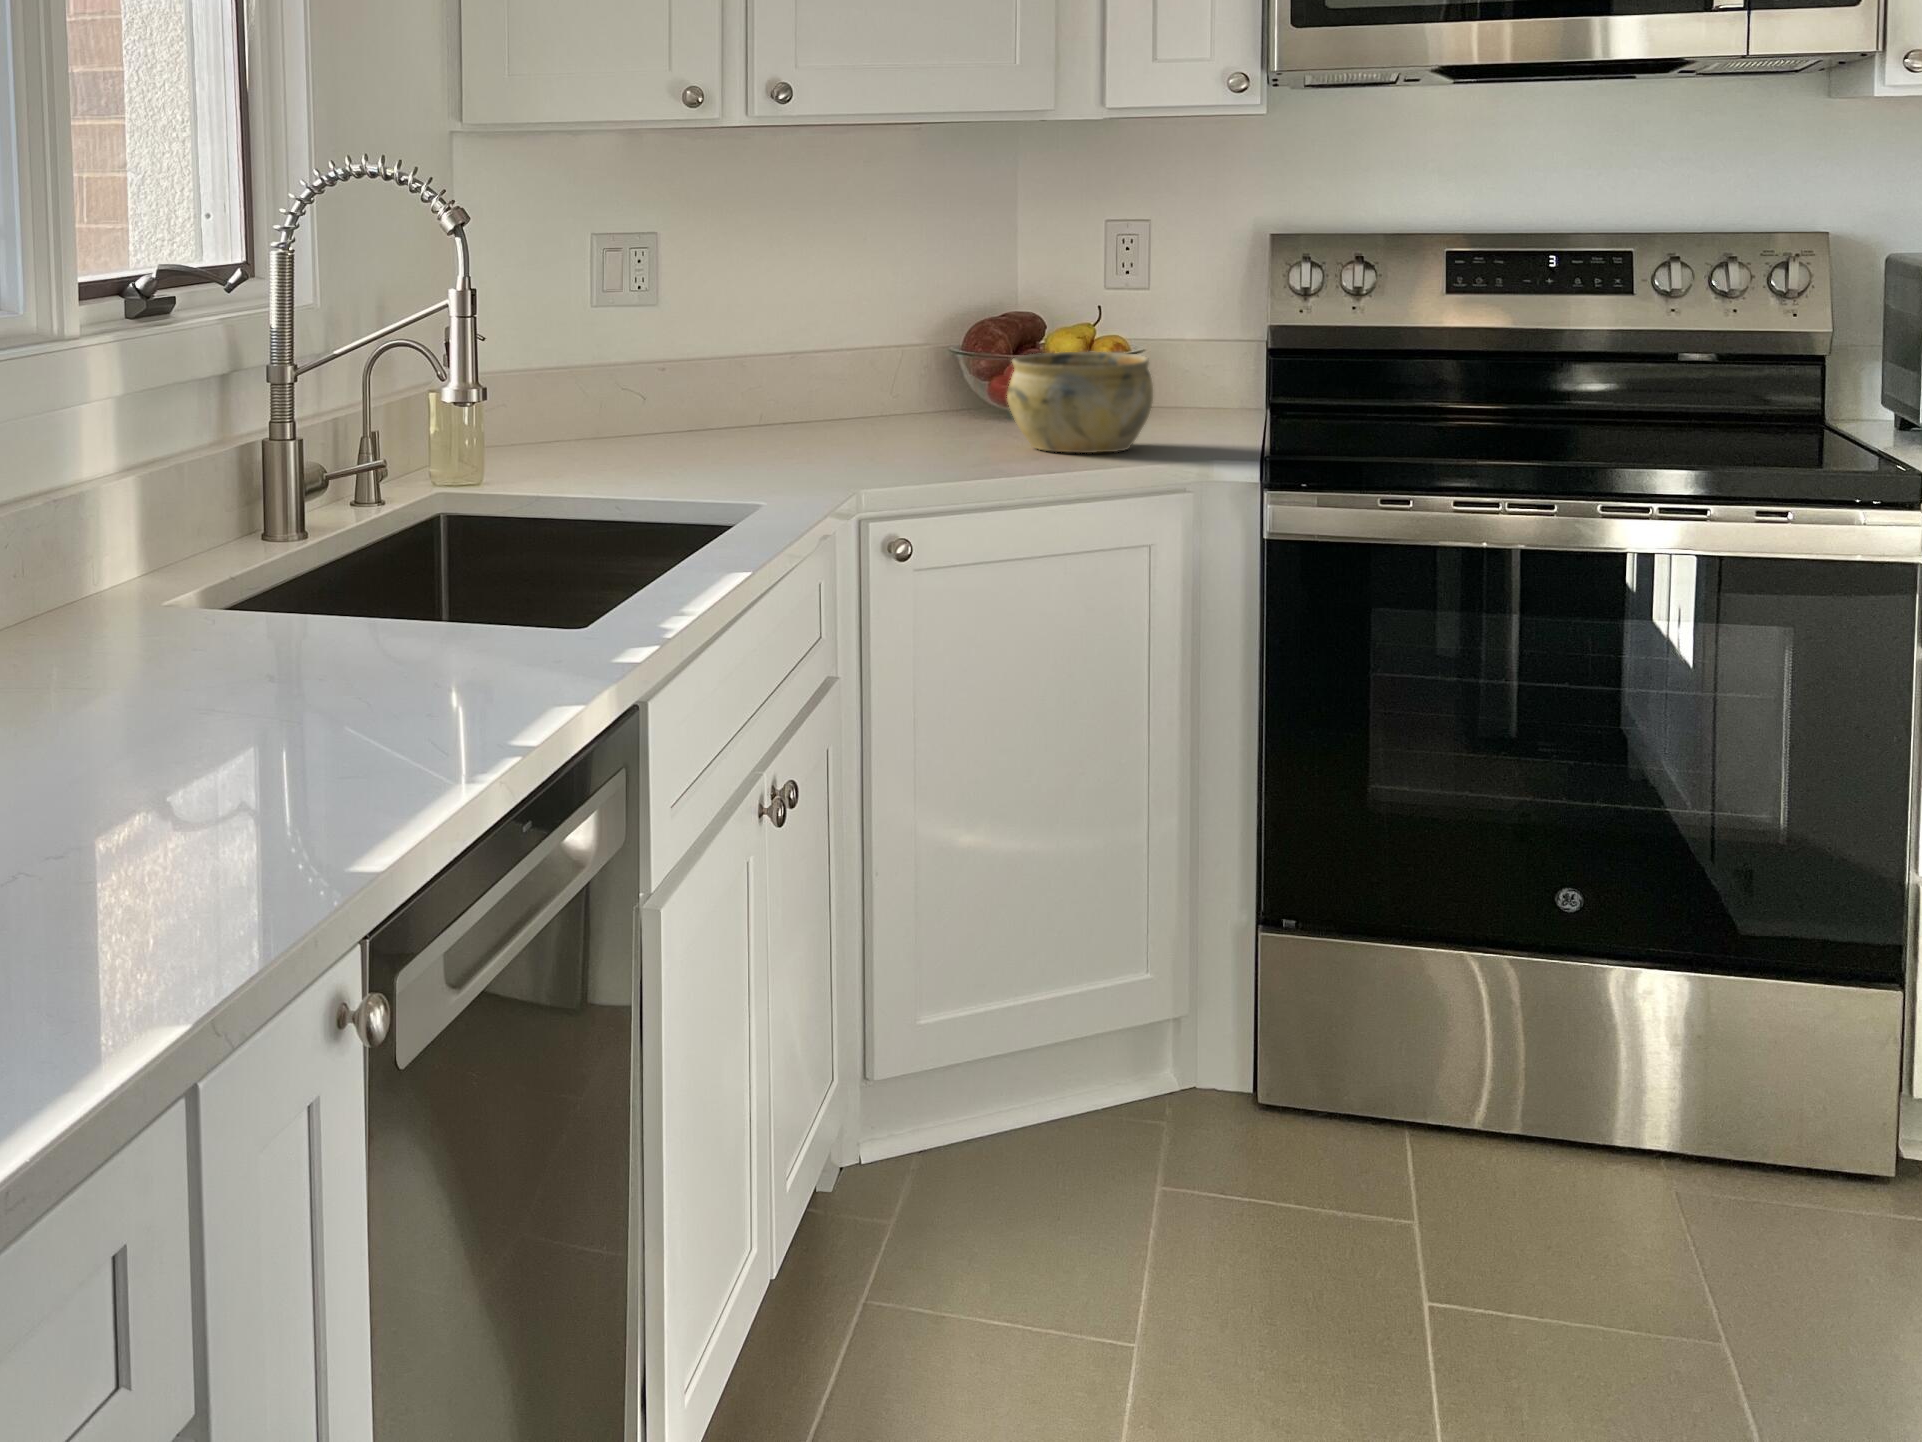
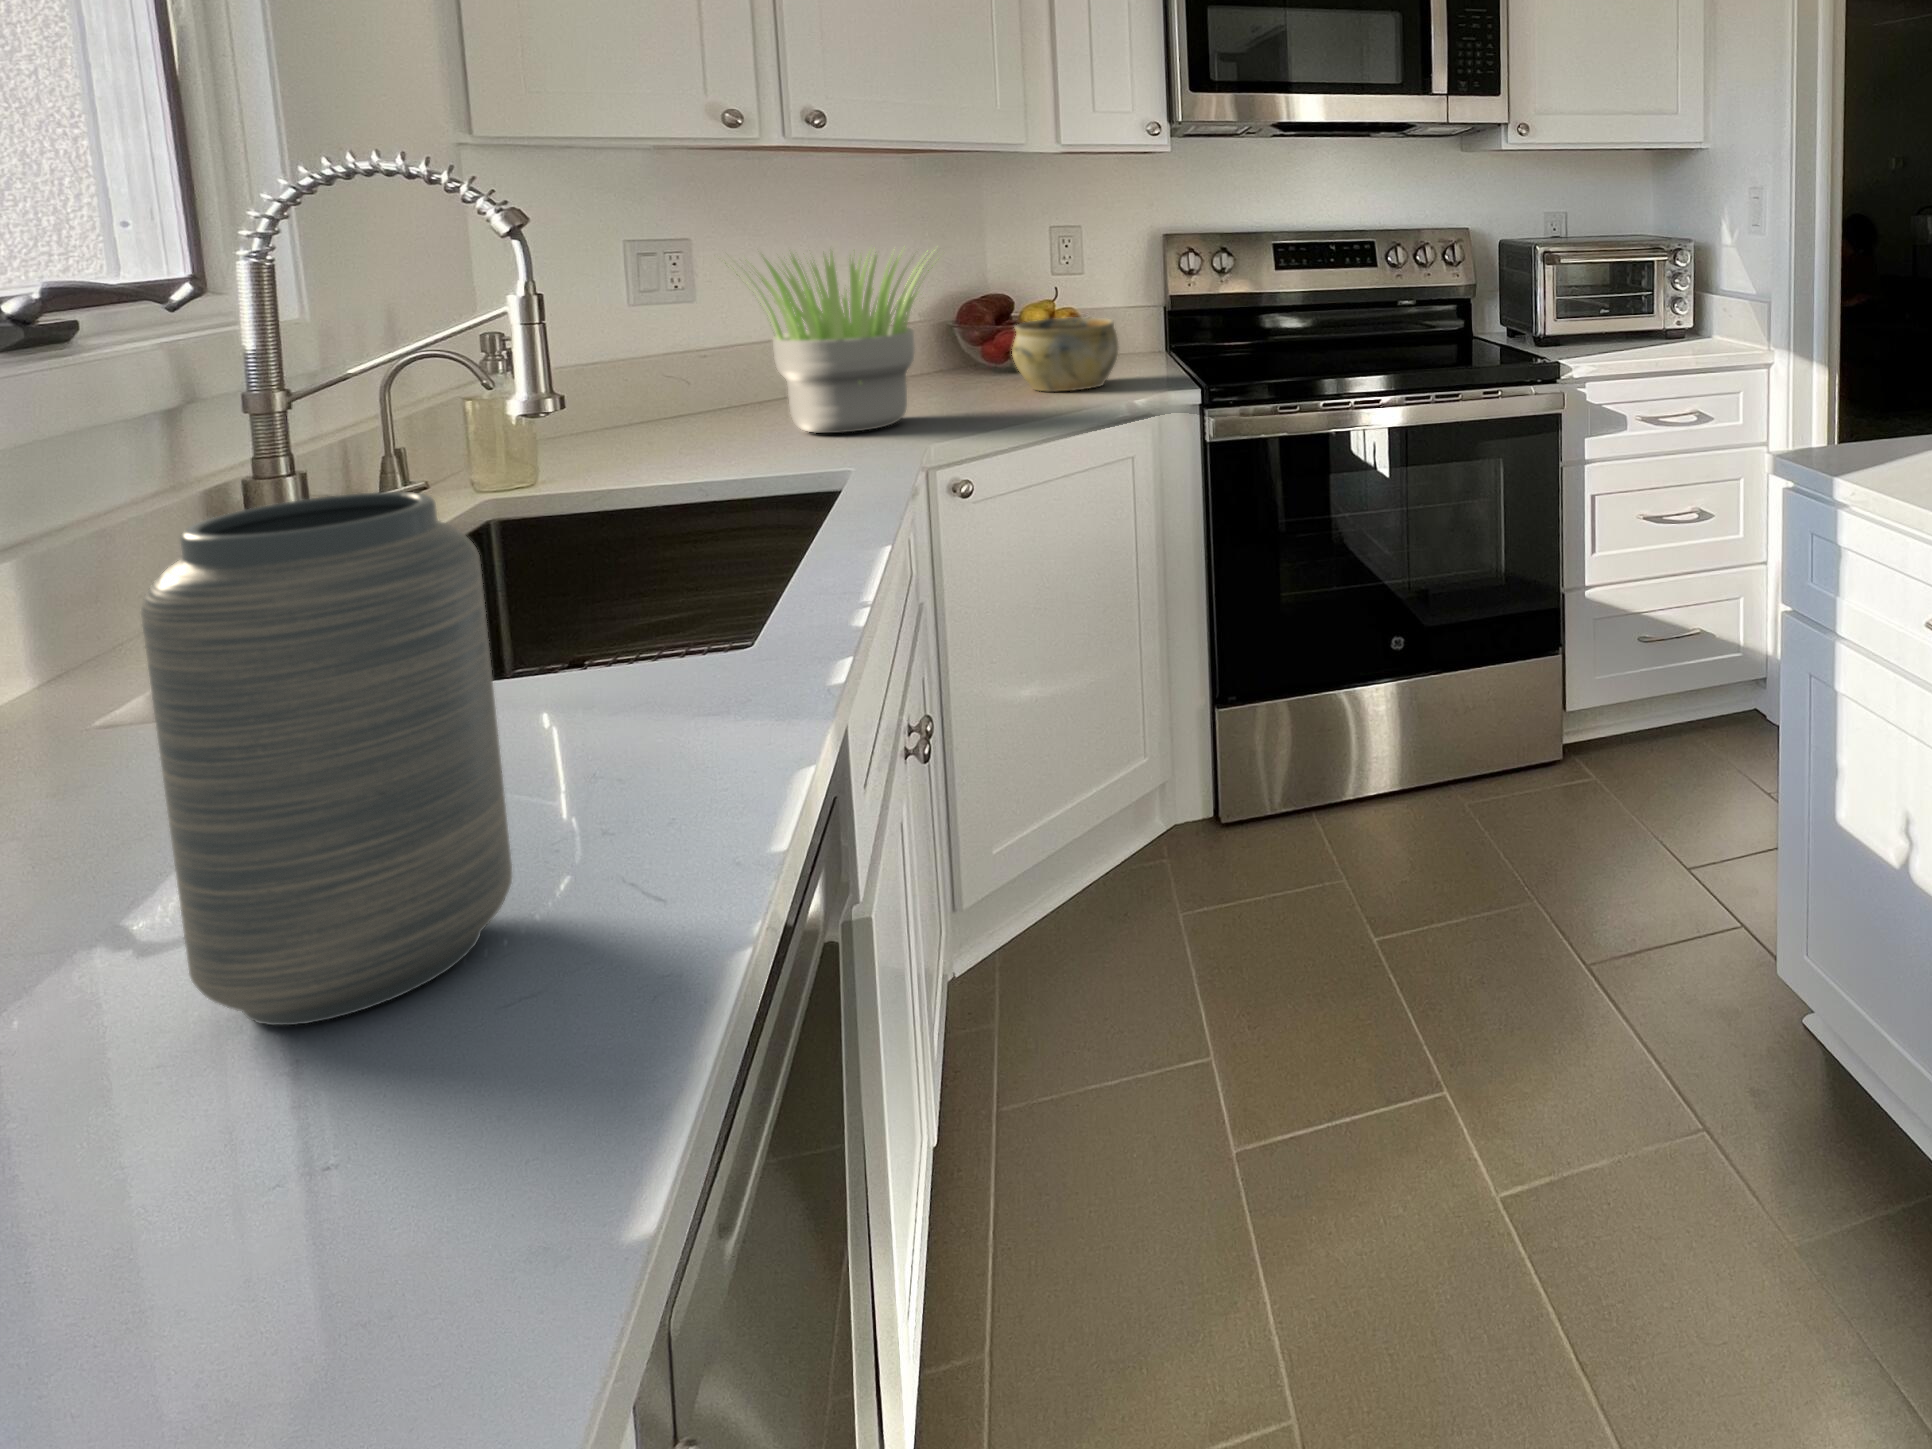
potted plant: none [658,243,914,472] -> present [725,250,938,433]
vase: none [205,418,366,743] -> present [141,492,512,1025]

